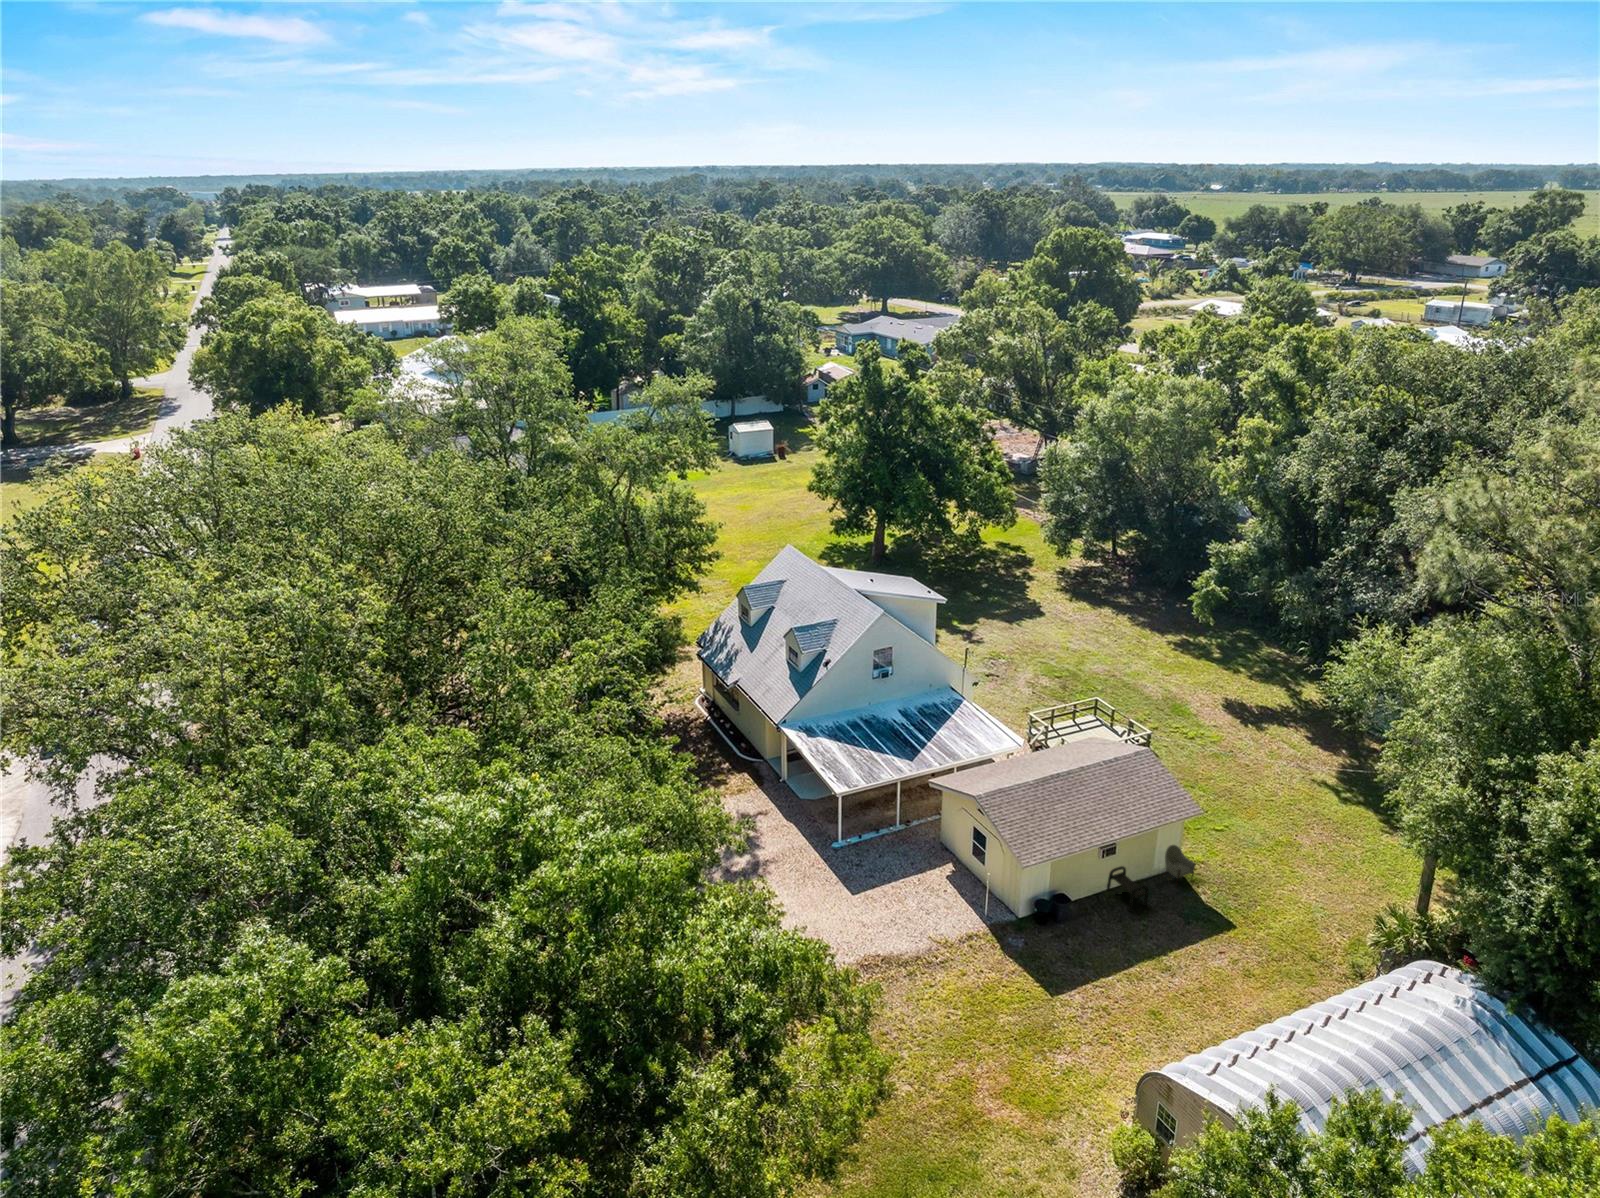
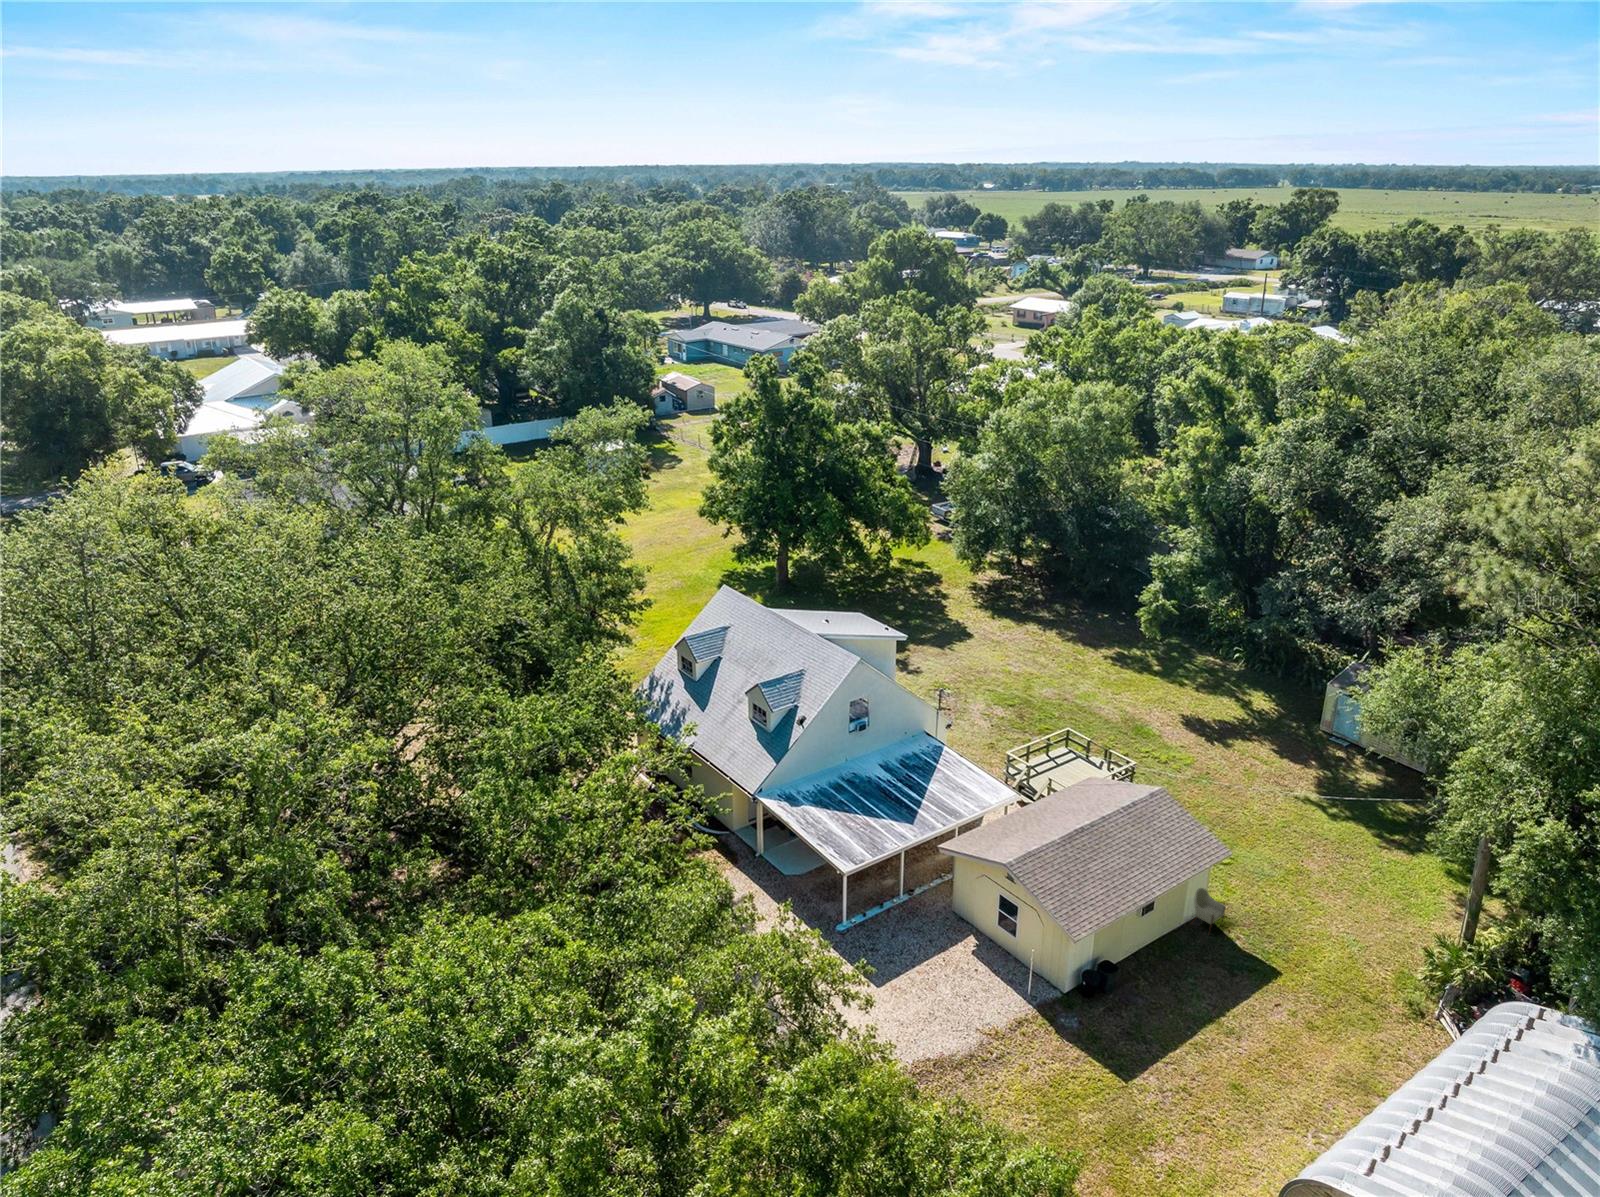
bench: present [1107,866,1149,911] -> none [1141,919,1190,968]

